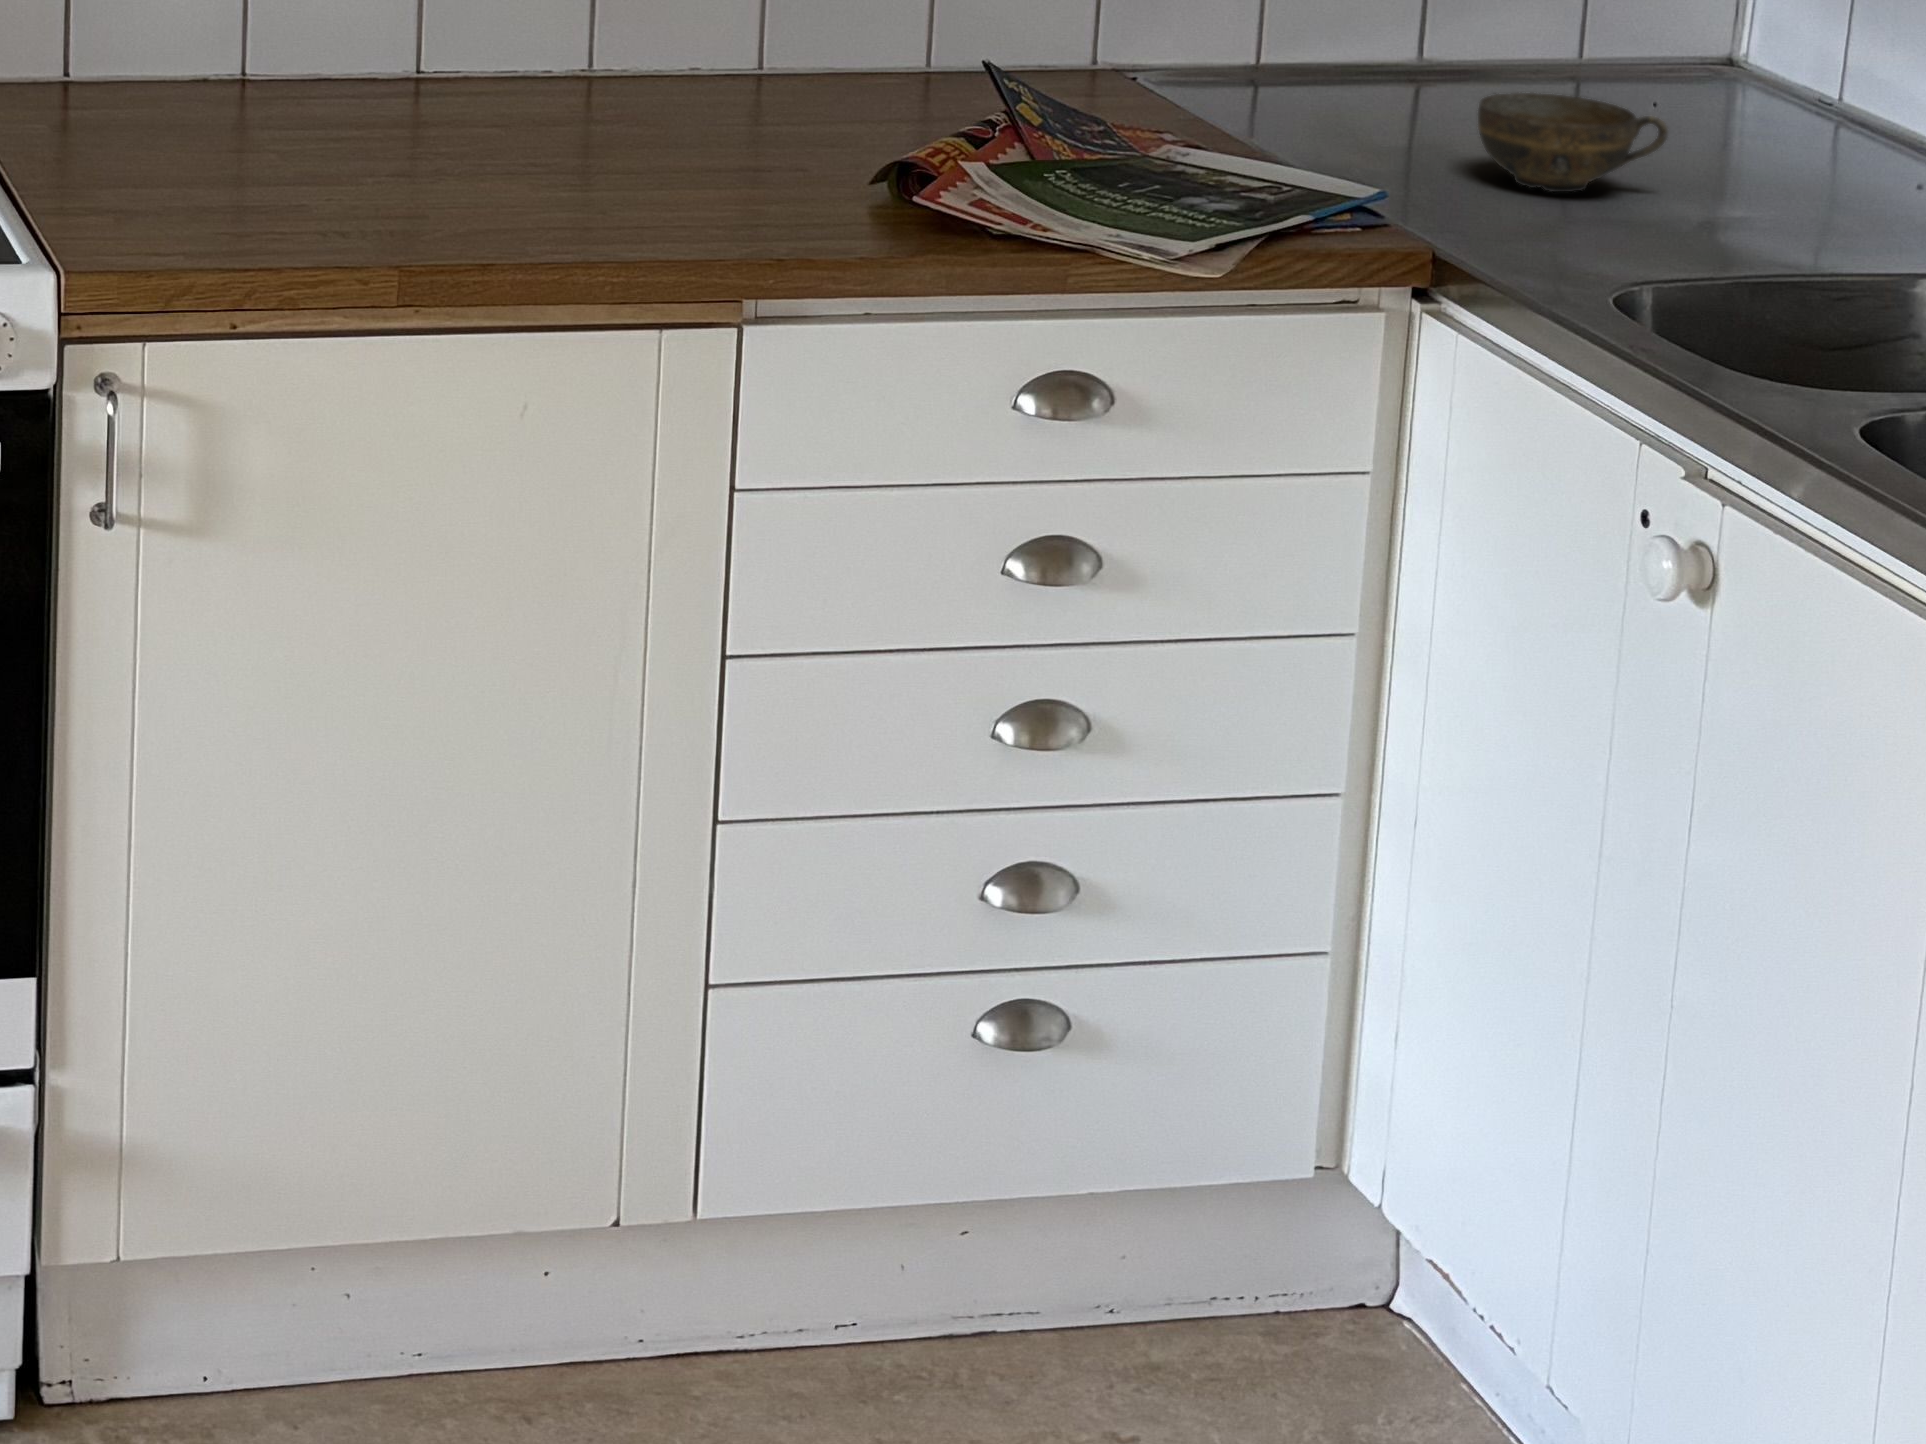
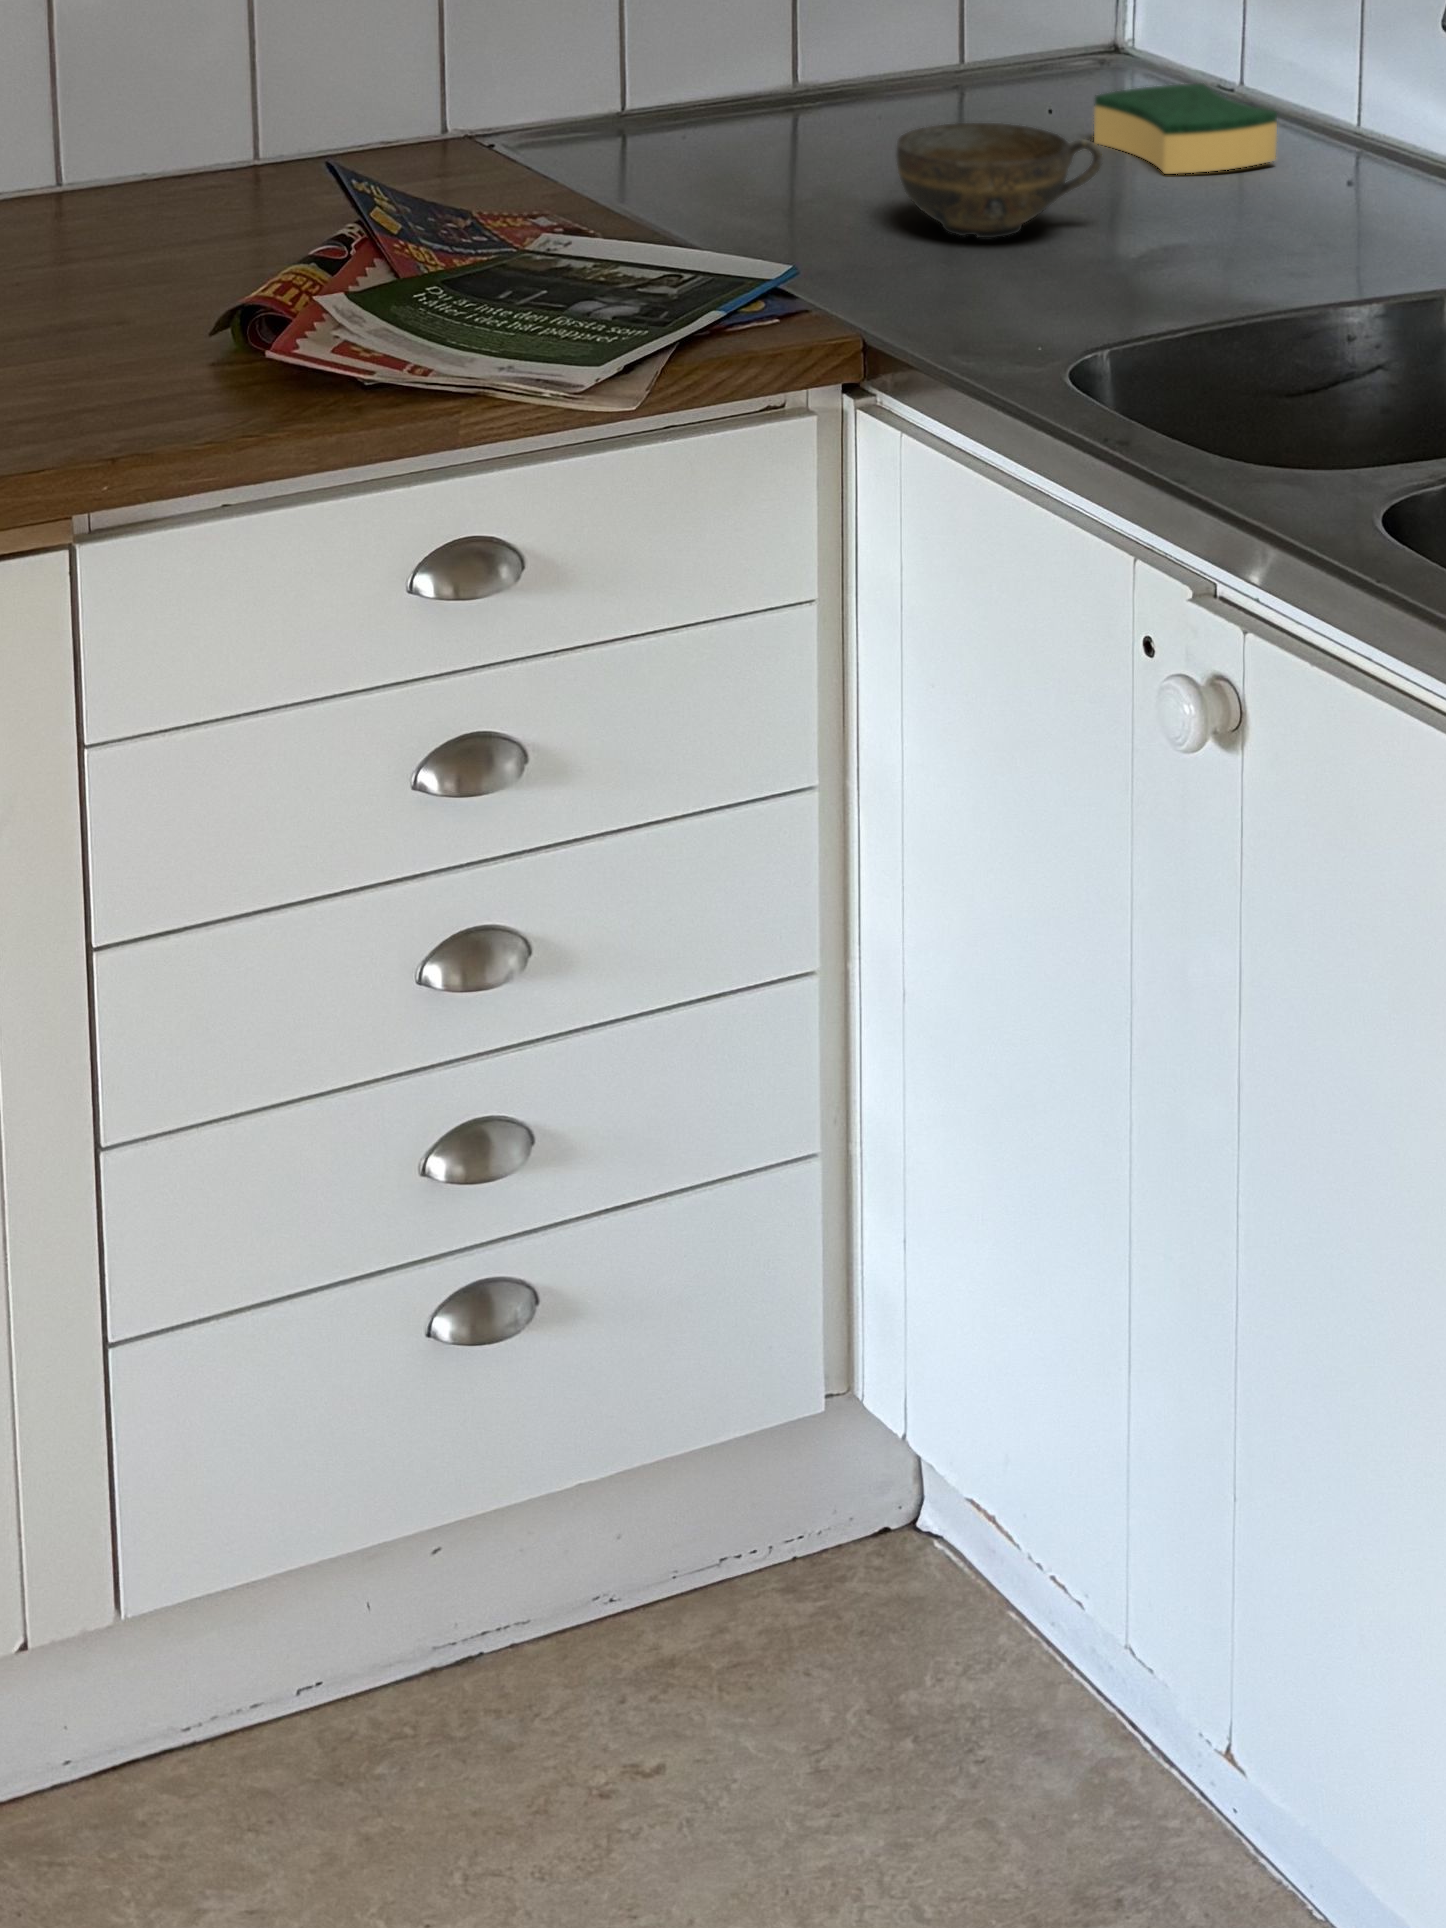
sponge: none [1678,91,1851,166] -> present [1094,84,1277,174]

